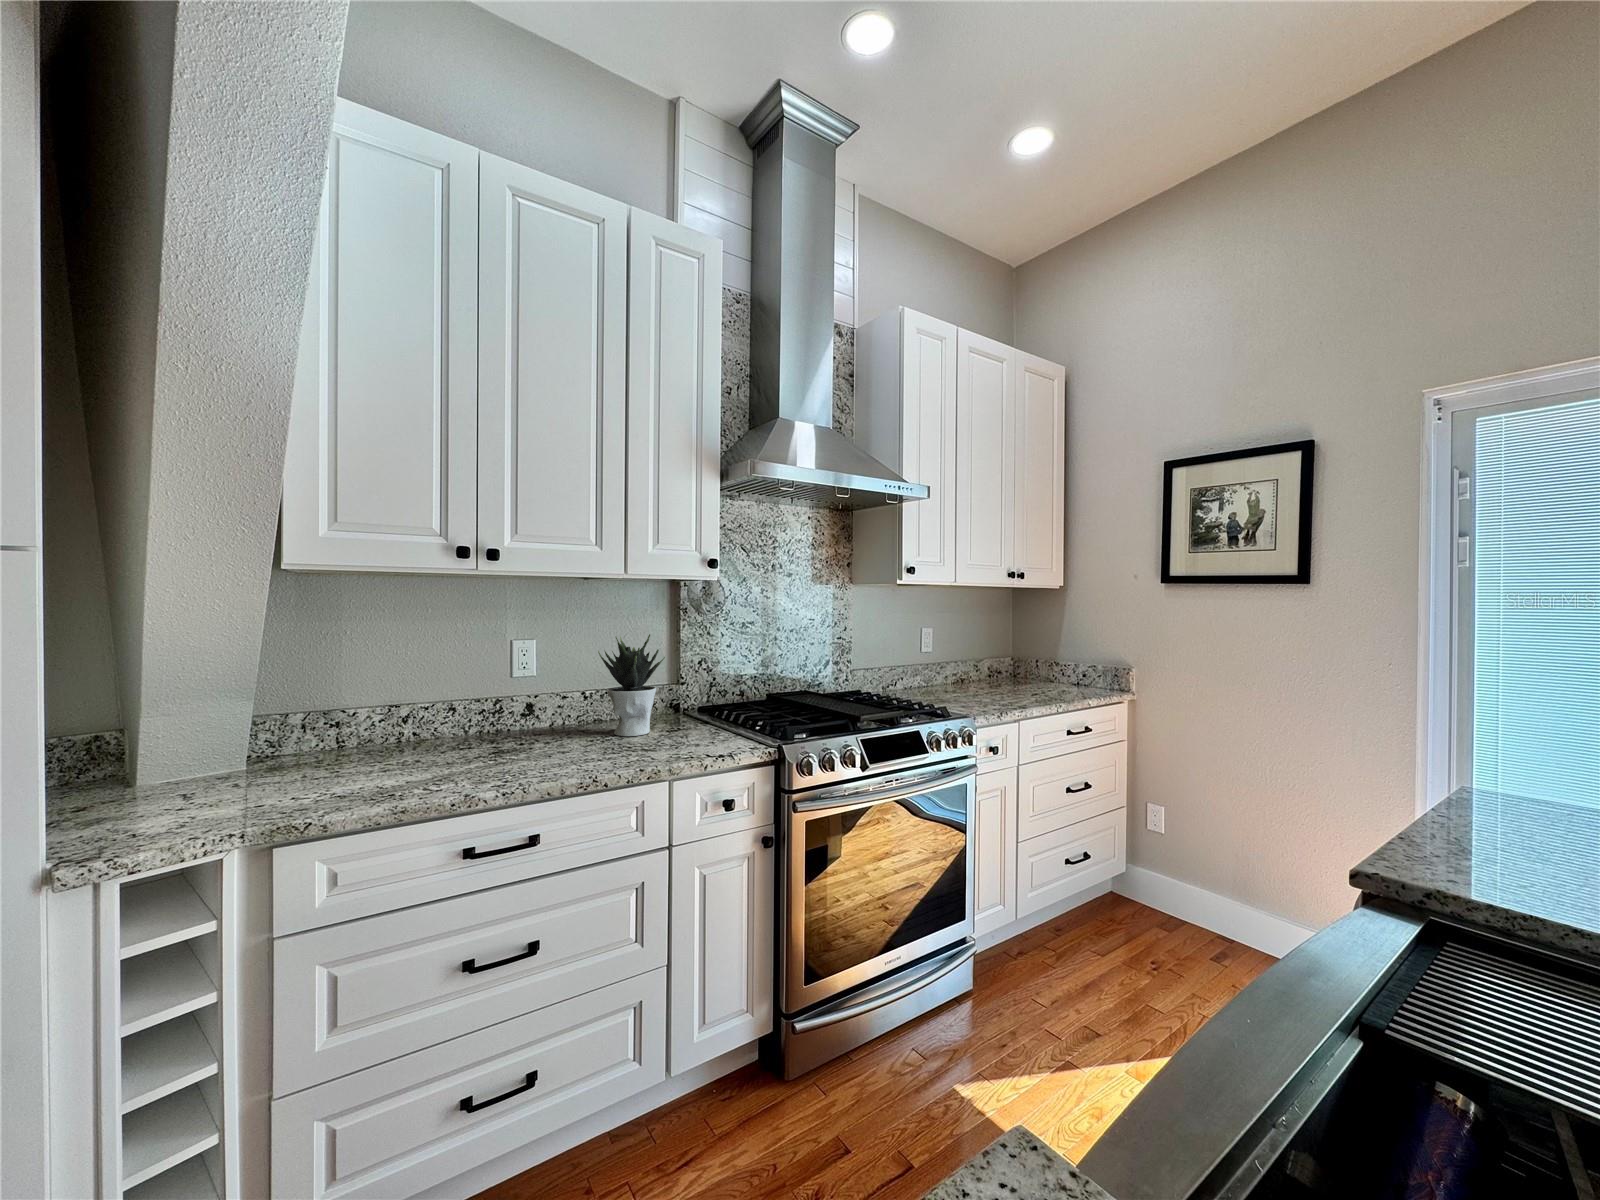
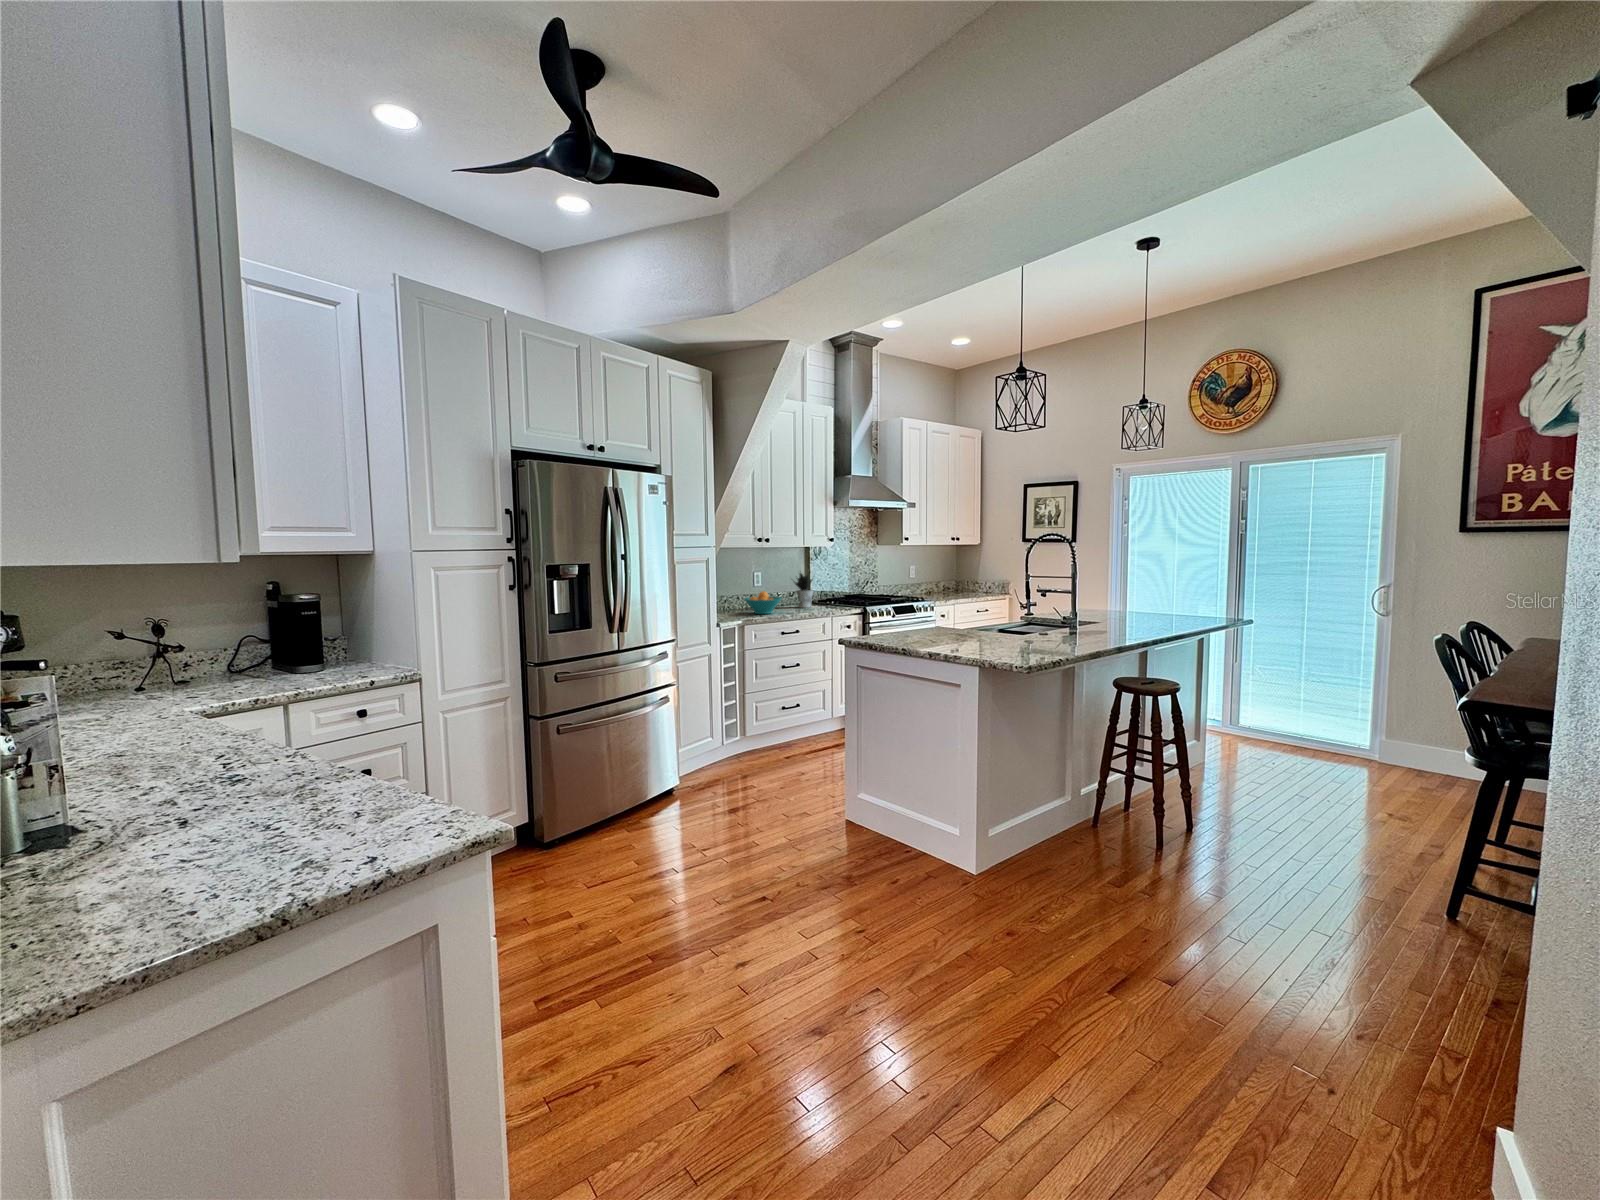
fruit bowl: none [401,698,526,769] -> present [744,591,781,614]

